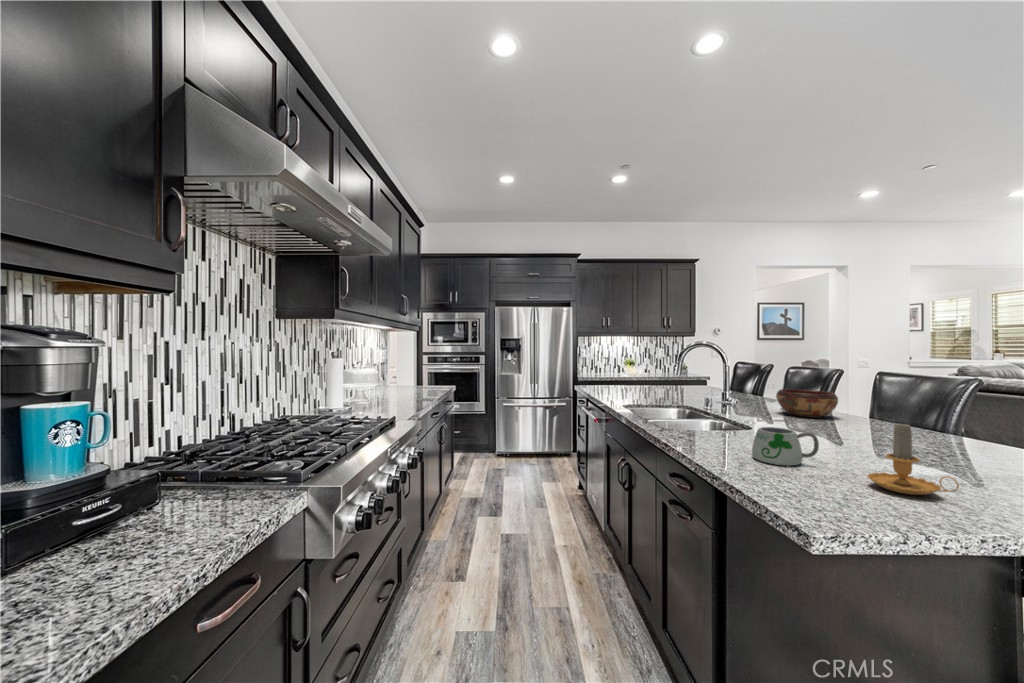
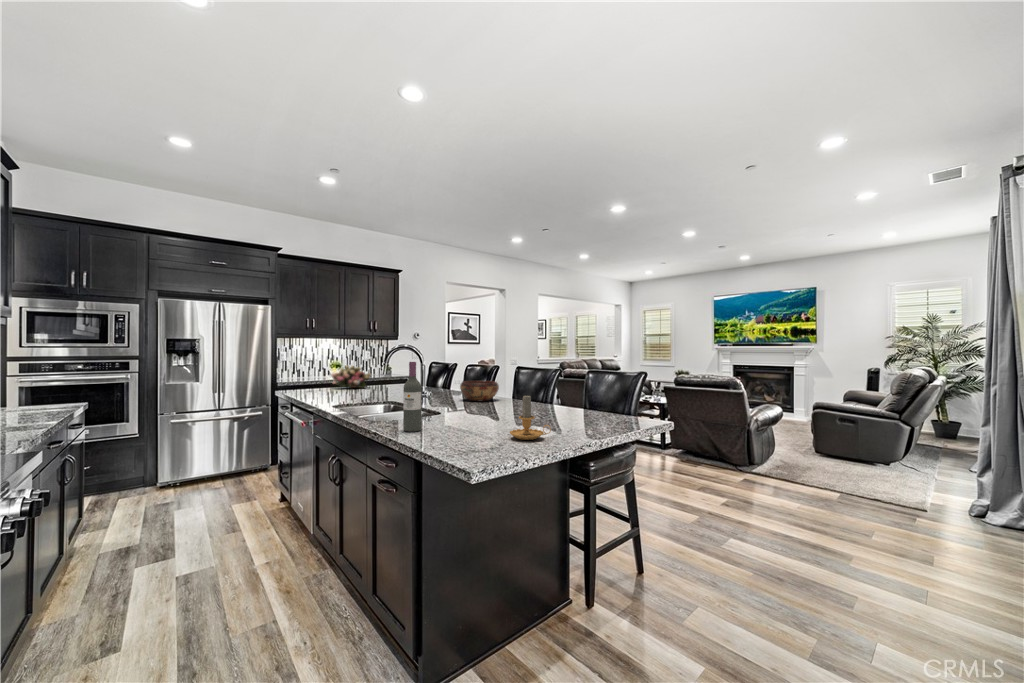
flower arrangement: none [625,363,665,388] -> present [332,365,371,388]
wine bottle: none [699,364,722,449] -> present [403,362,422,432]
mug: present [752,427,819,468] -> none [442,408,484,437]

